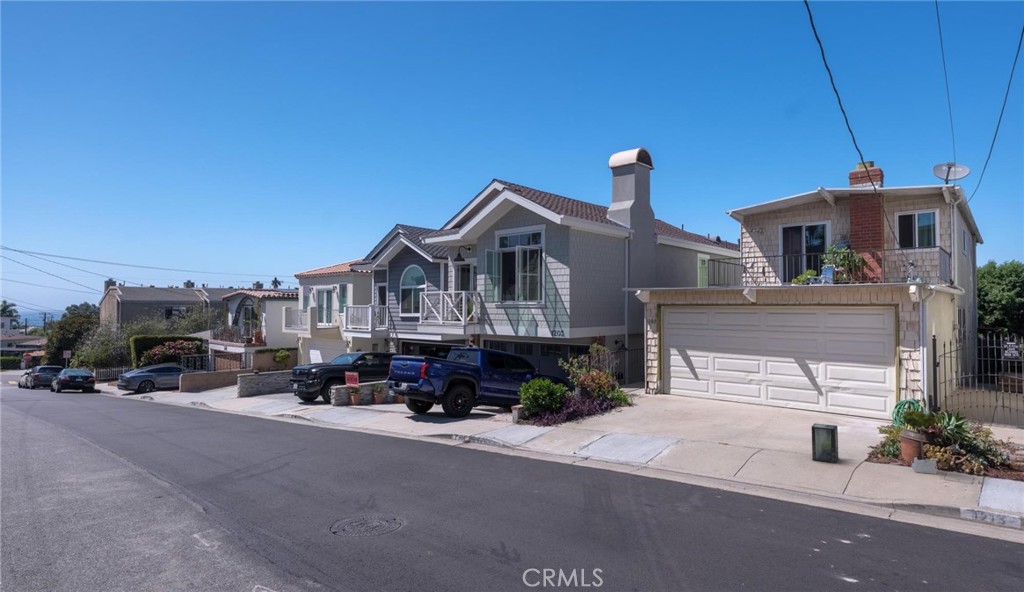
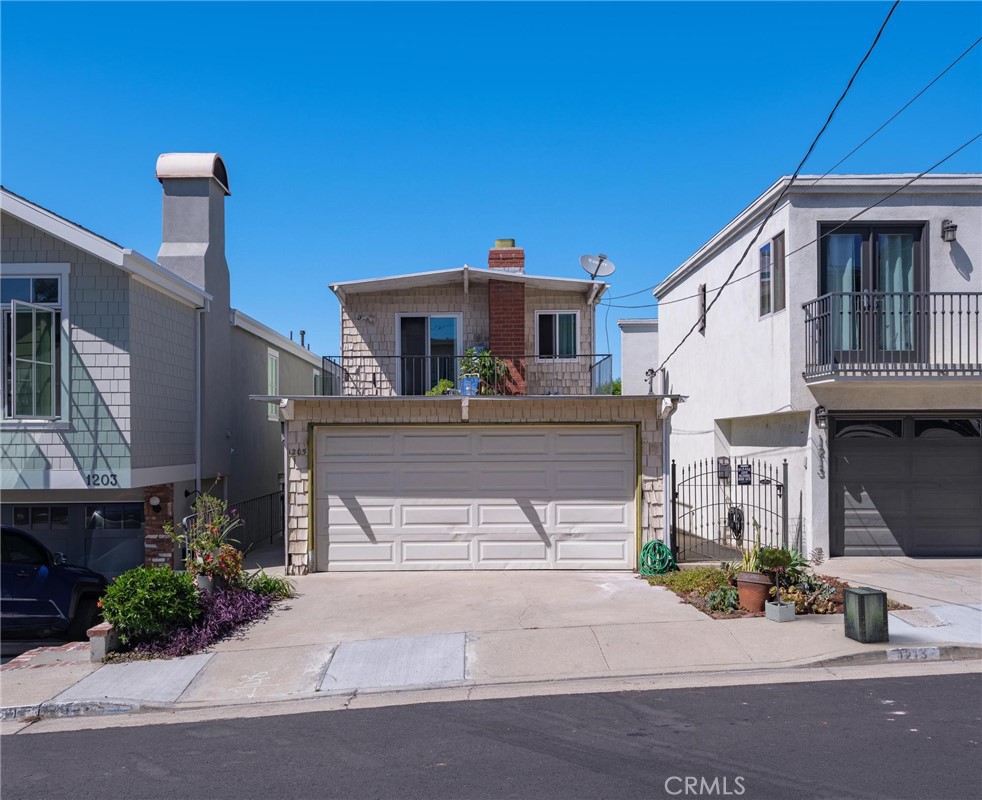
storage box: present [812,423,838,463] -> present [843,587,889,643]

